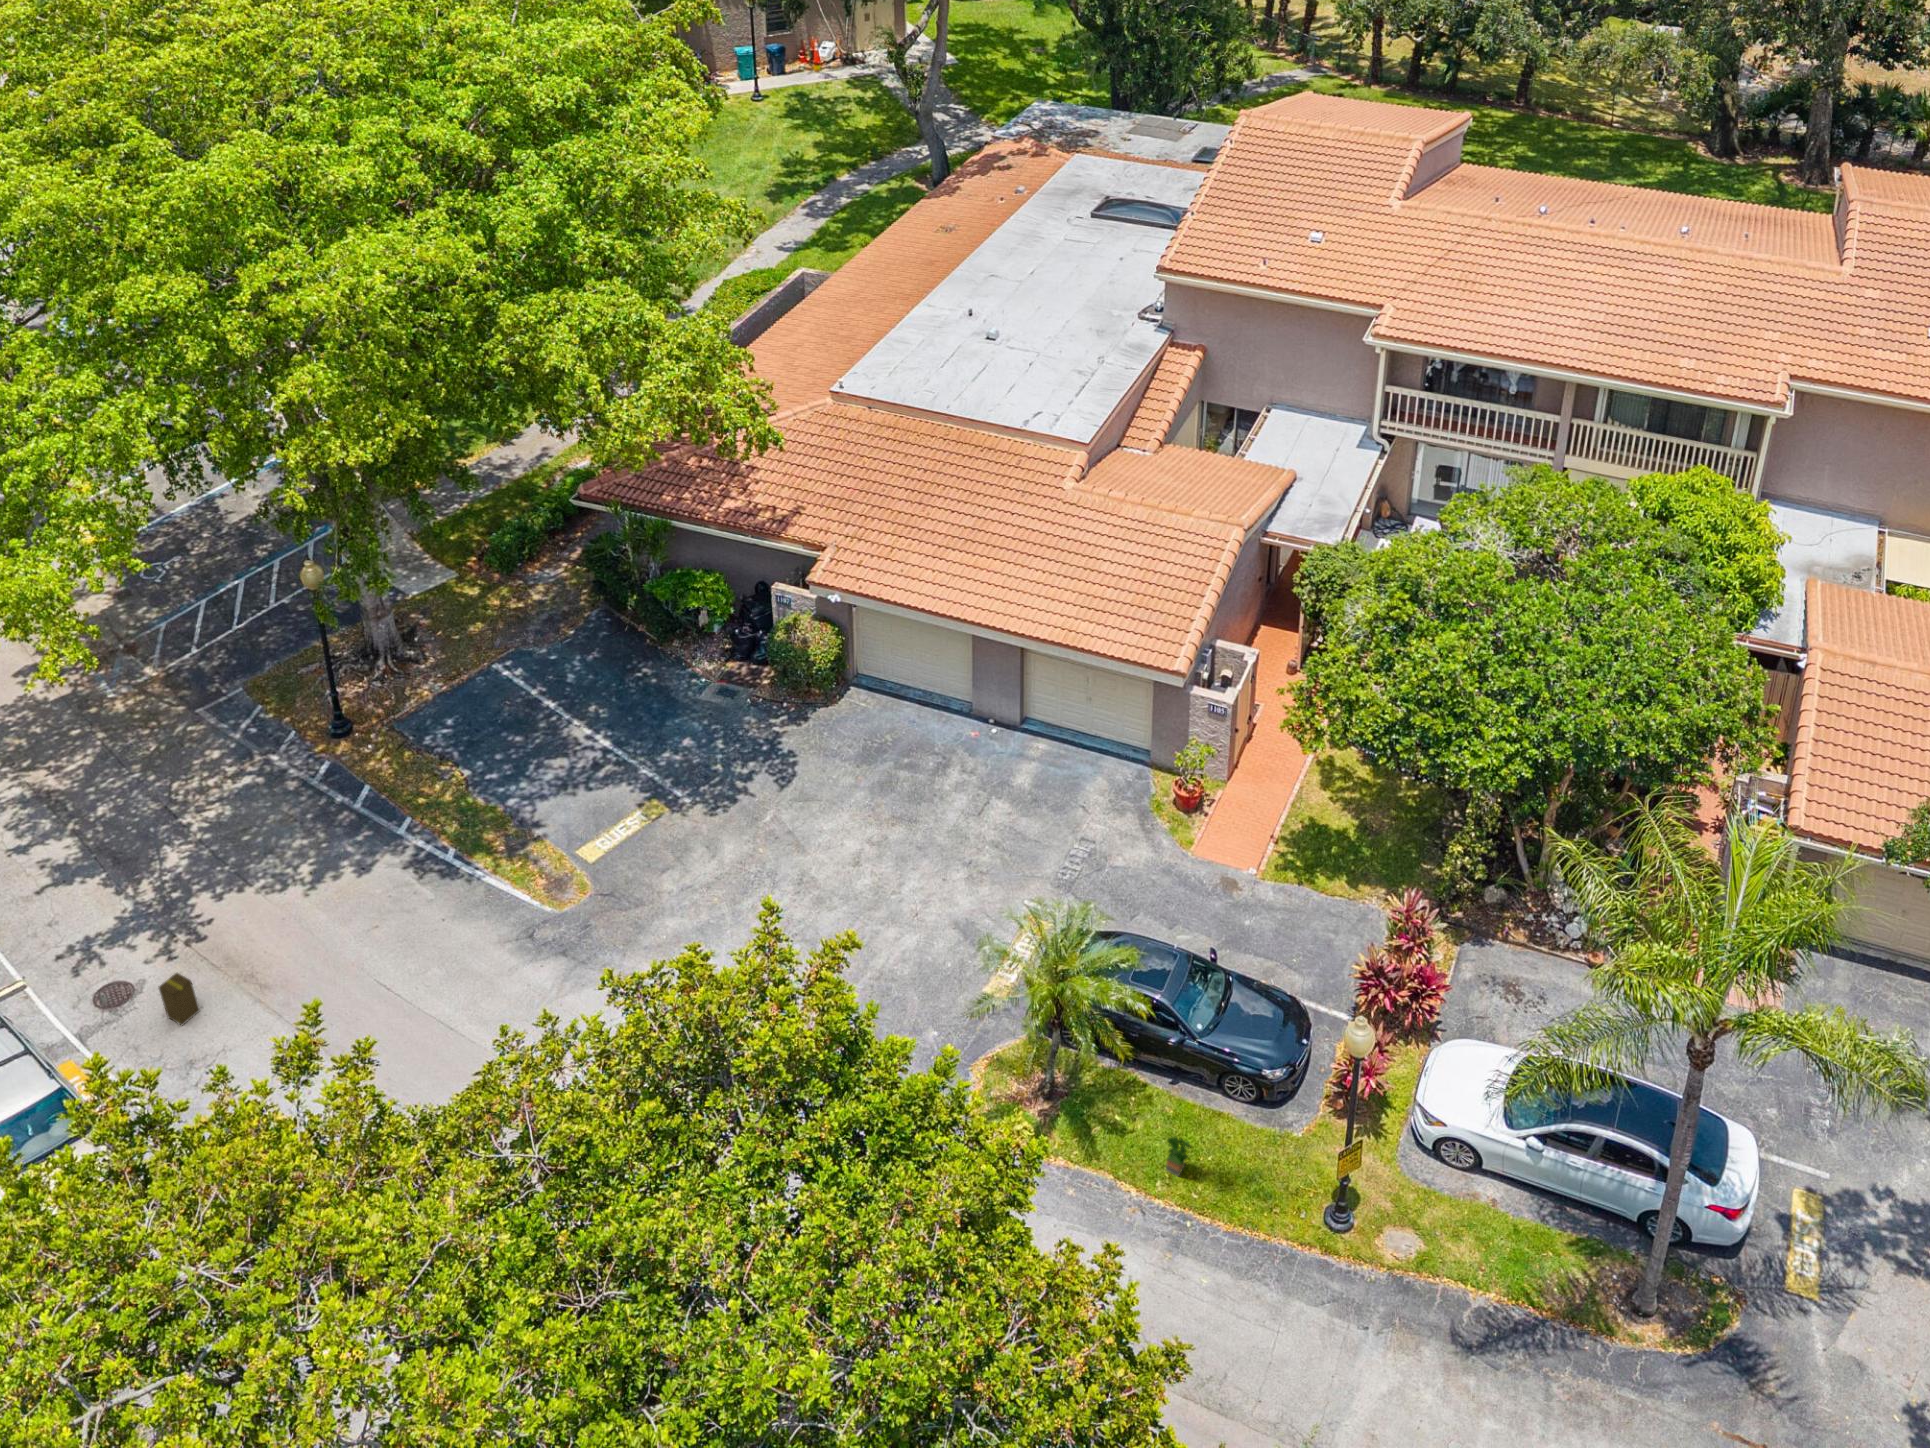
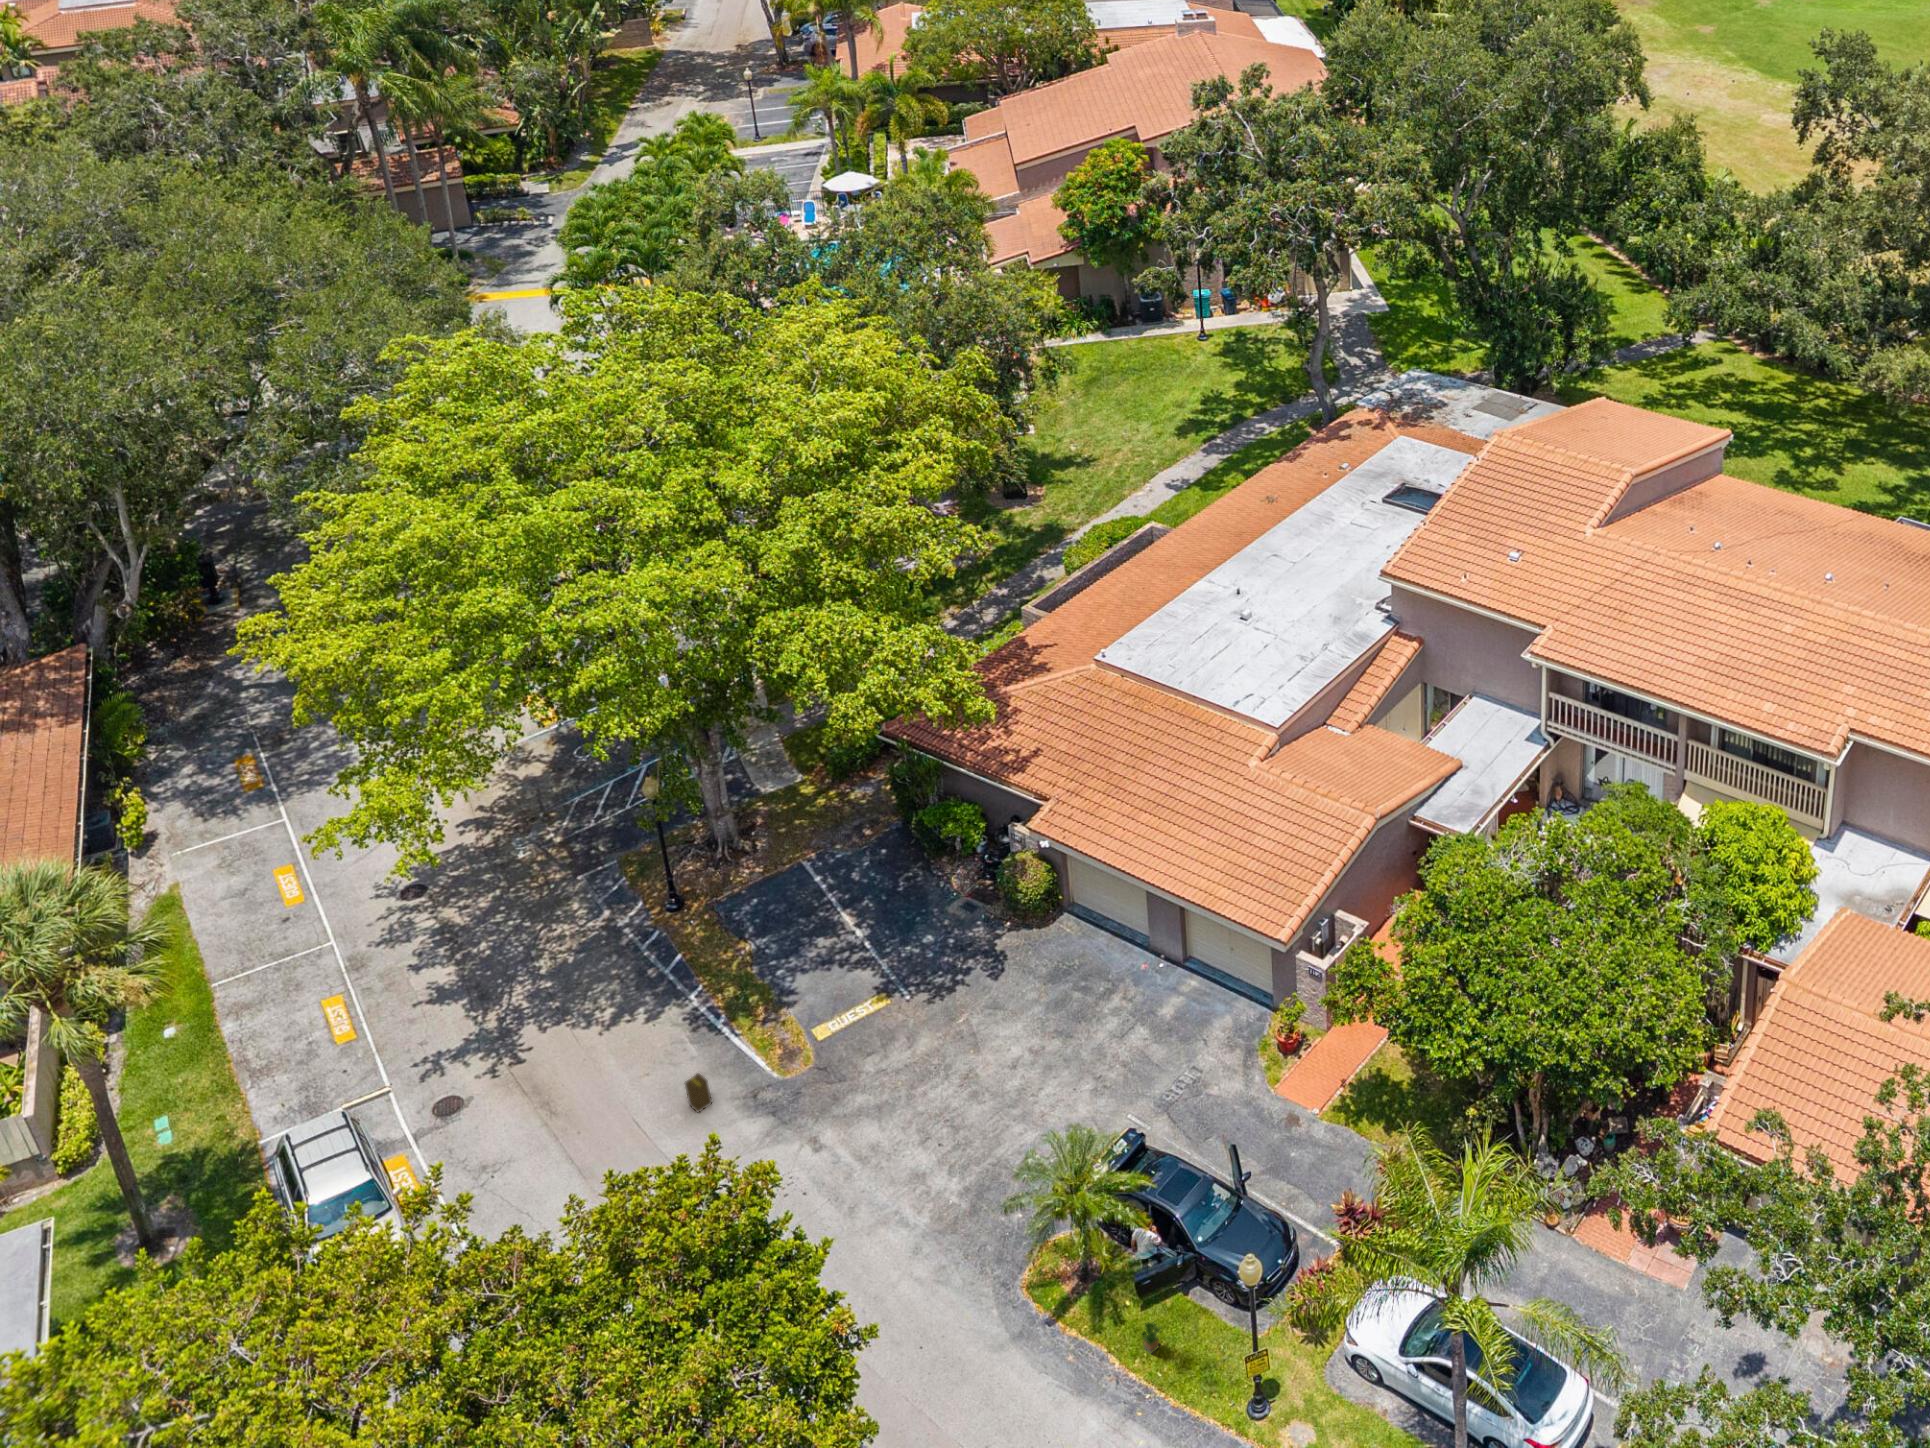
cardboard box: present [158,973,200,1025] -> present [685,1074,712,1112]

